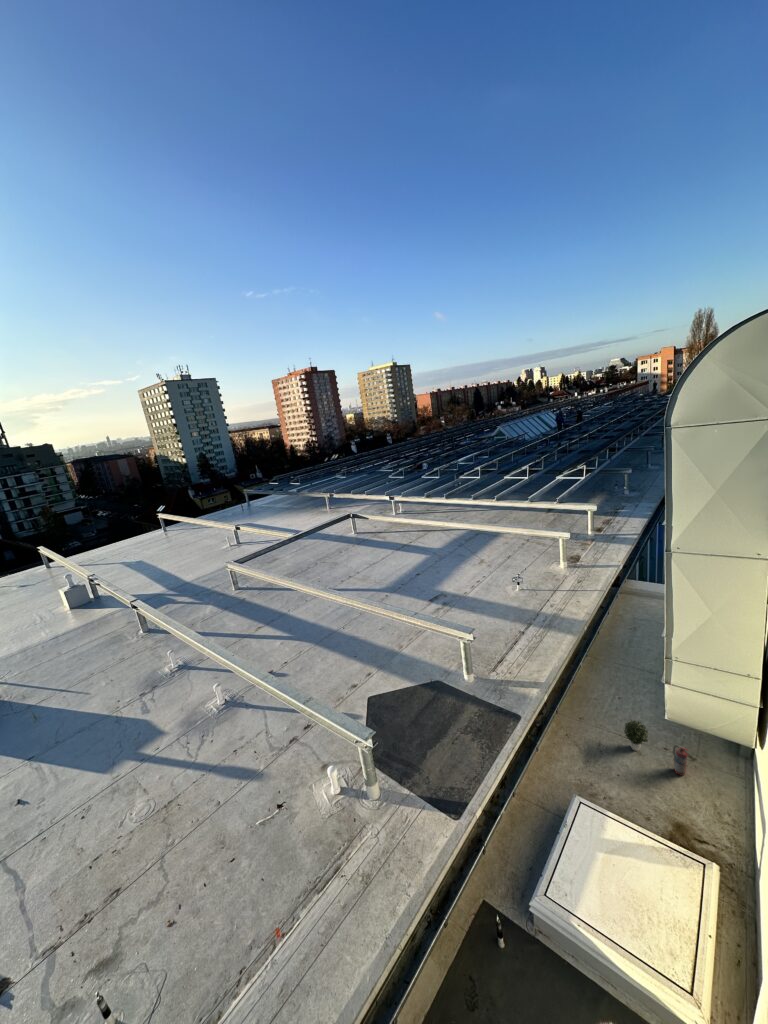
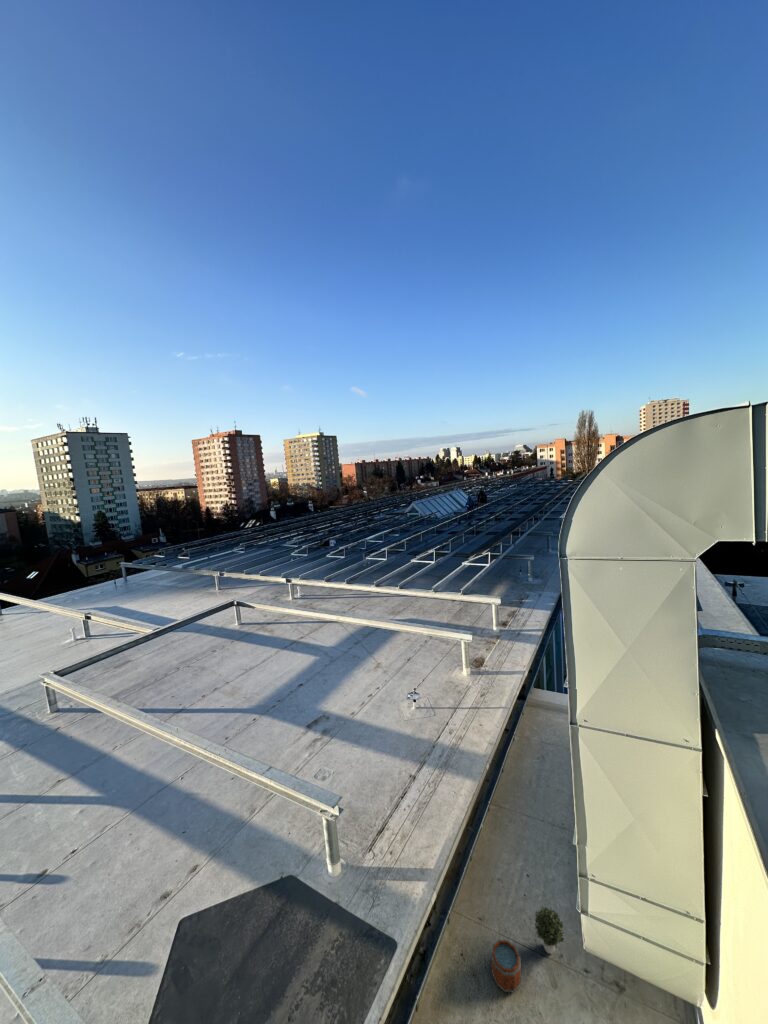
bucket: none [588,737,612,767] -> present [491,940,521,992]
fire extinguisher: present [673,745,689,776] -> none [594,949,615,997]

